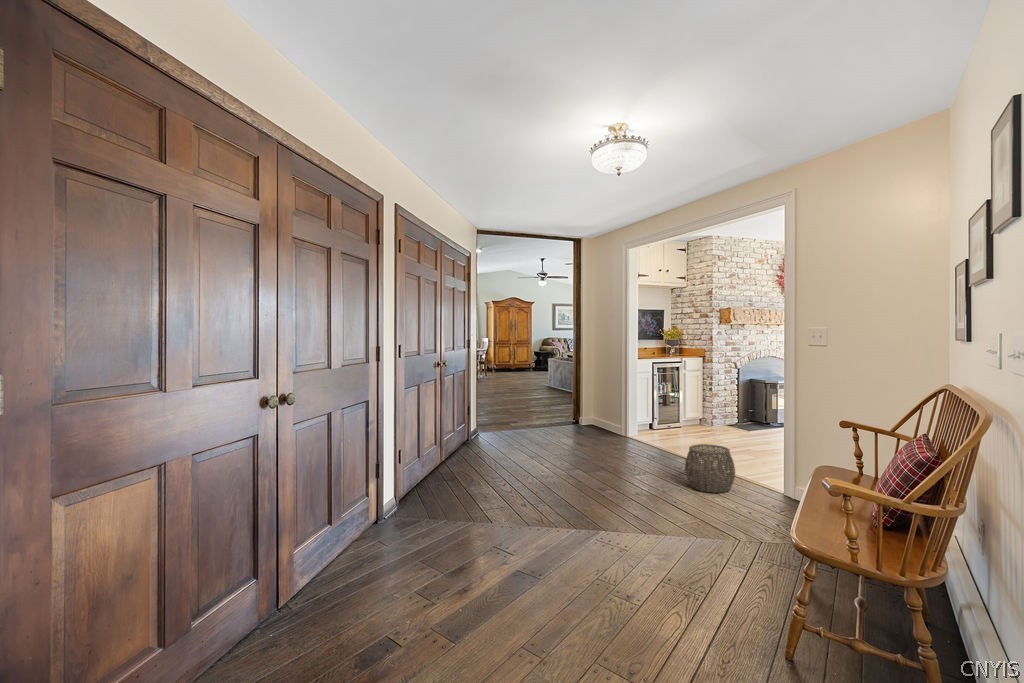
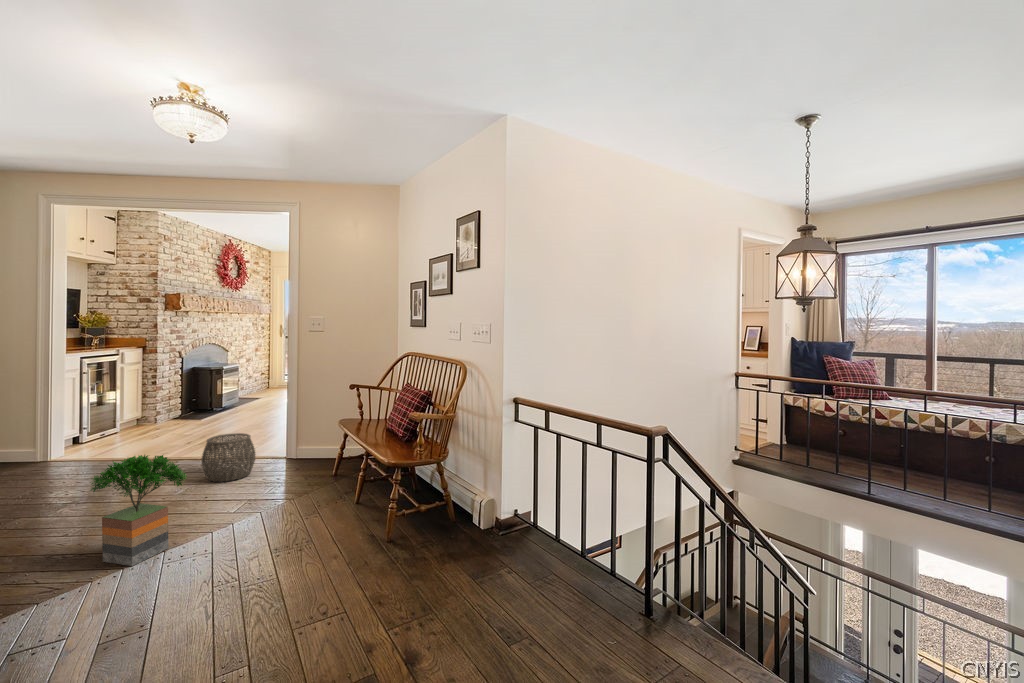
potted tree: none [560,442,619,530] -> present [90,455,187,566]

